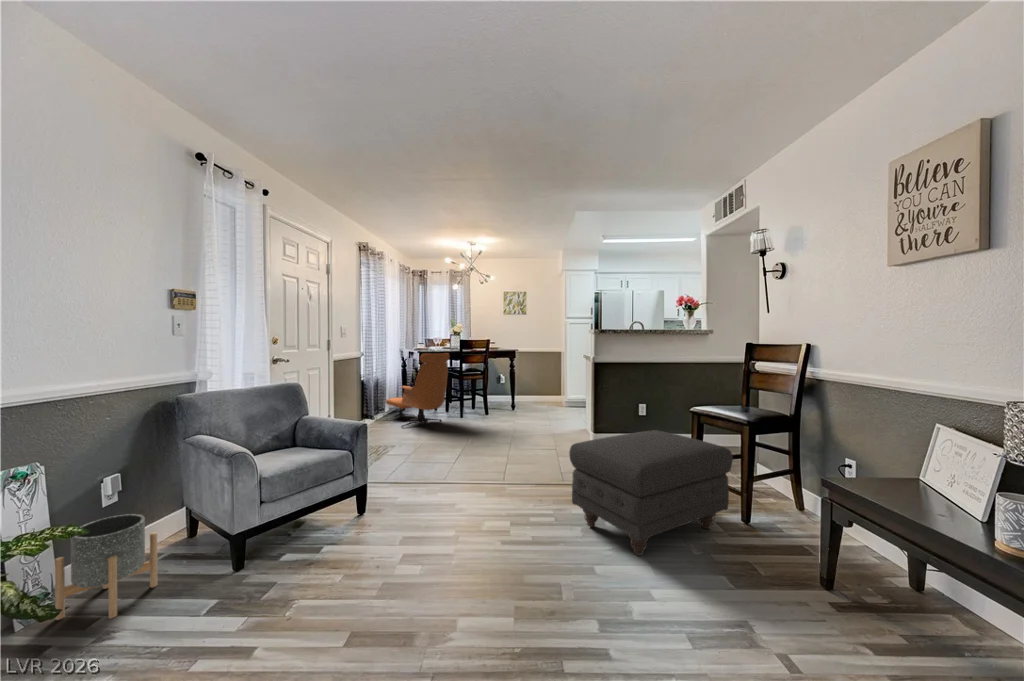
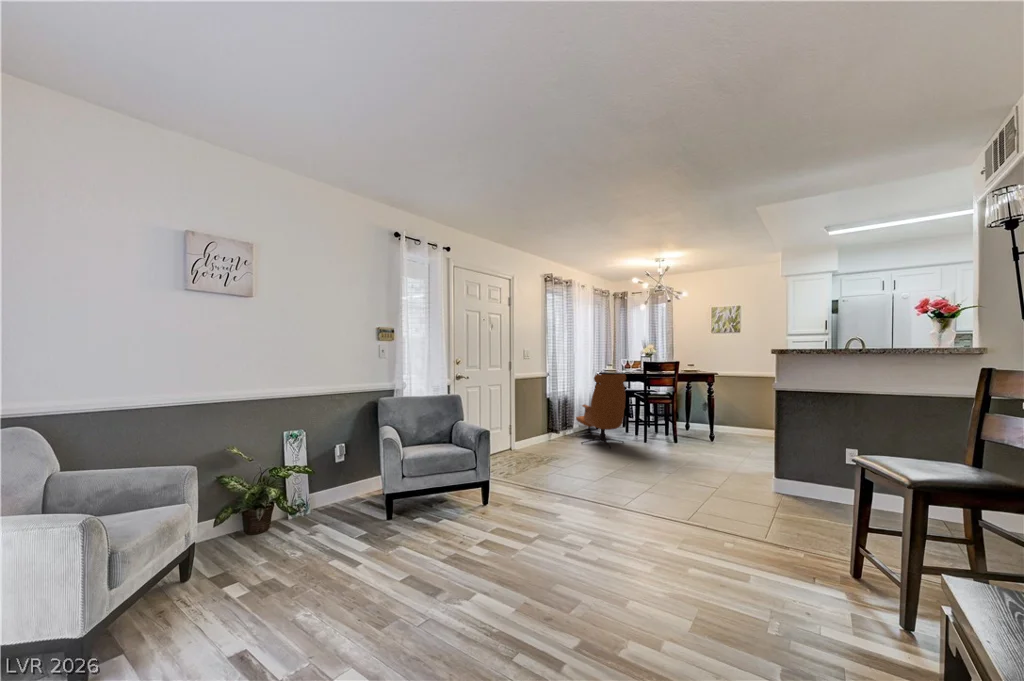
ottoman: present [569,430,733,555] -> none [648,472,865,616]
planter: present [55,514,157,620] -> none [304,467,351,526]

